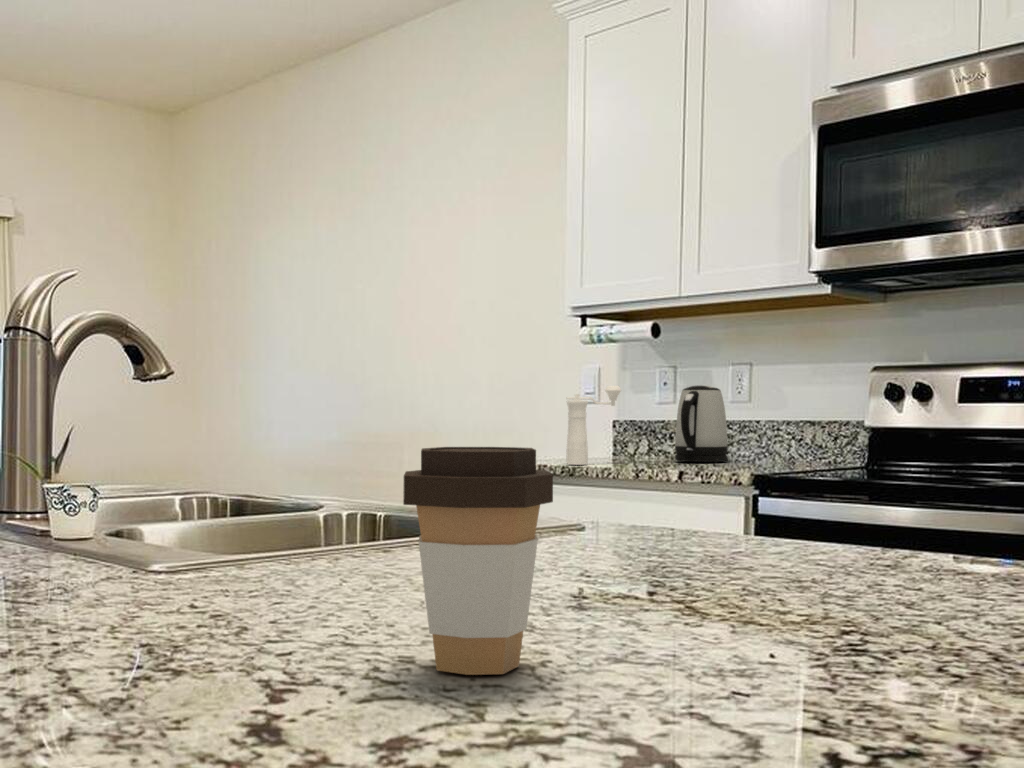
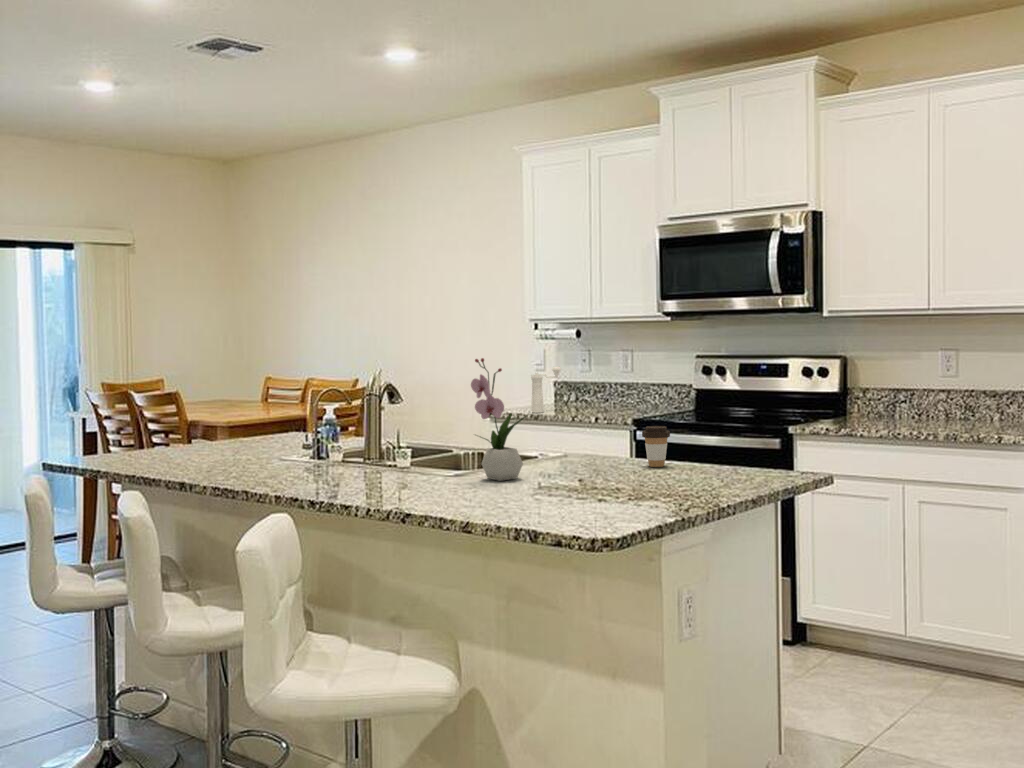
flower arrangement: none [137,132,354,613] -> present [471,358,526,481]
kettle: present [675,386,728,463] -> none [592,364,621,408]
coffee cup: present [403,447,553,675] -> present [642,426,670,467]

